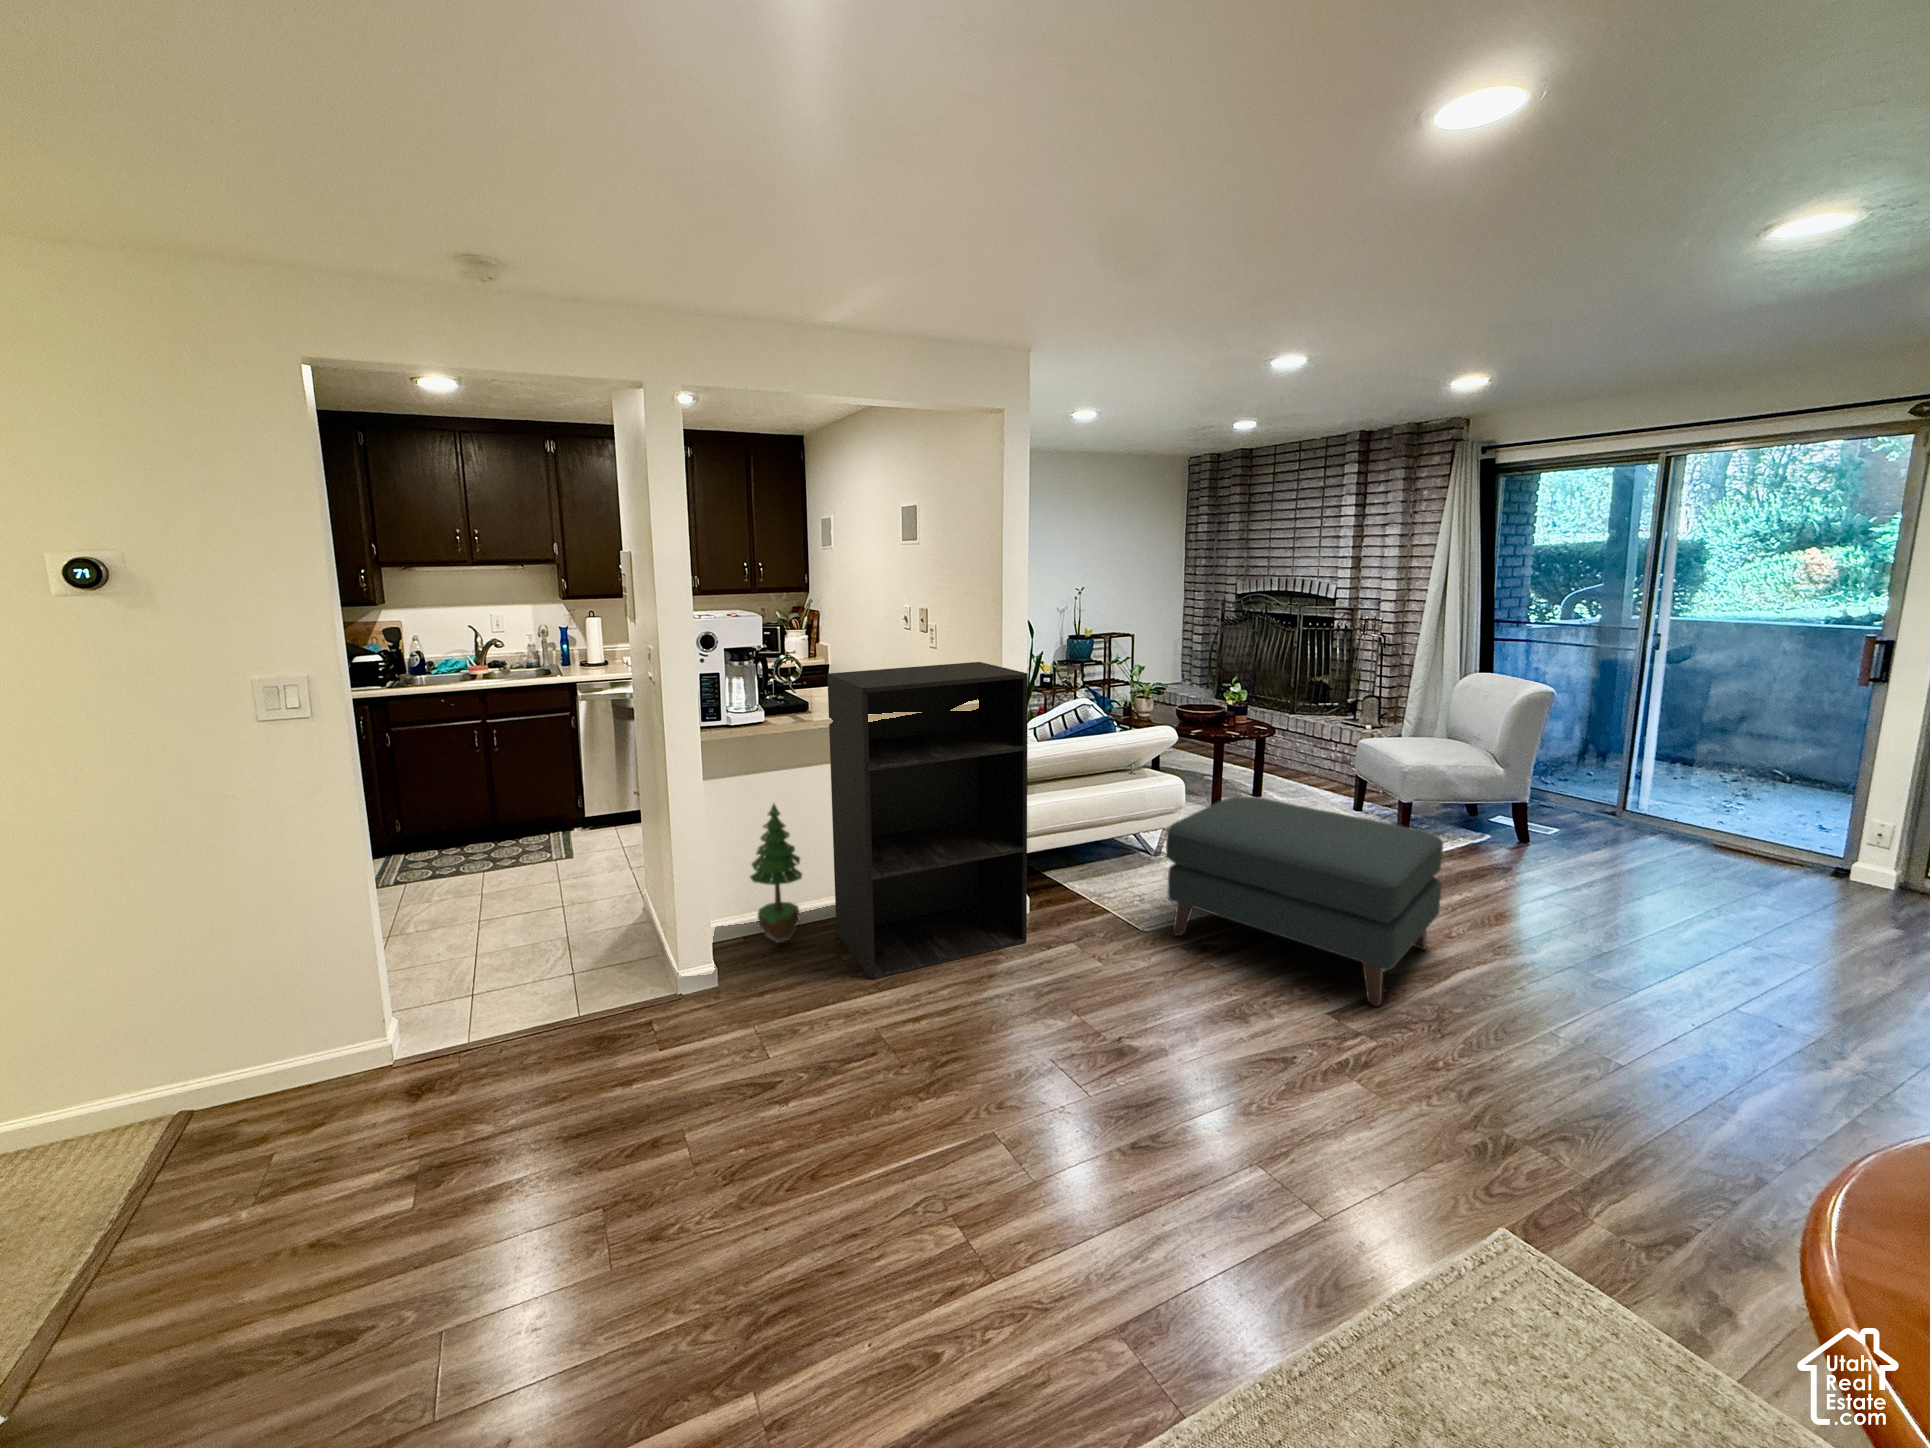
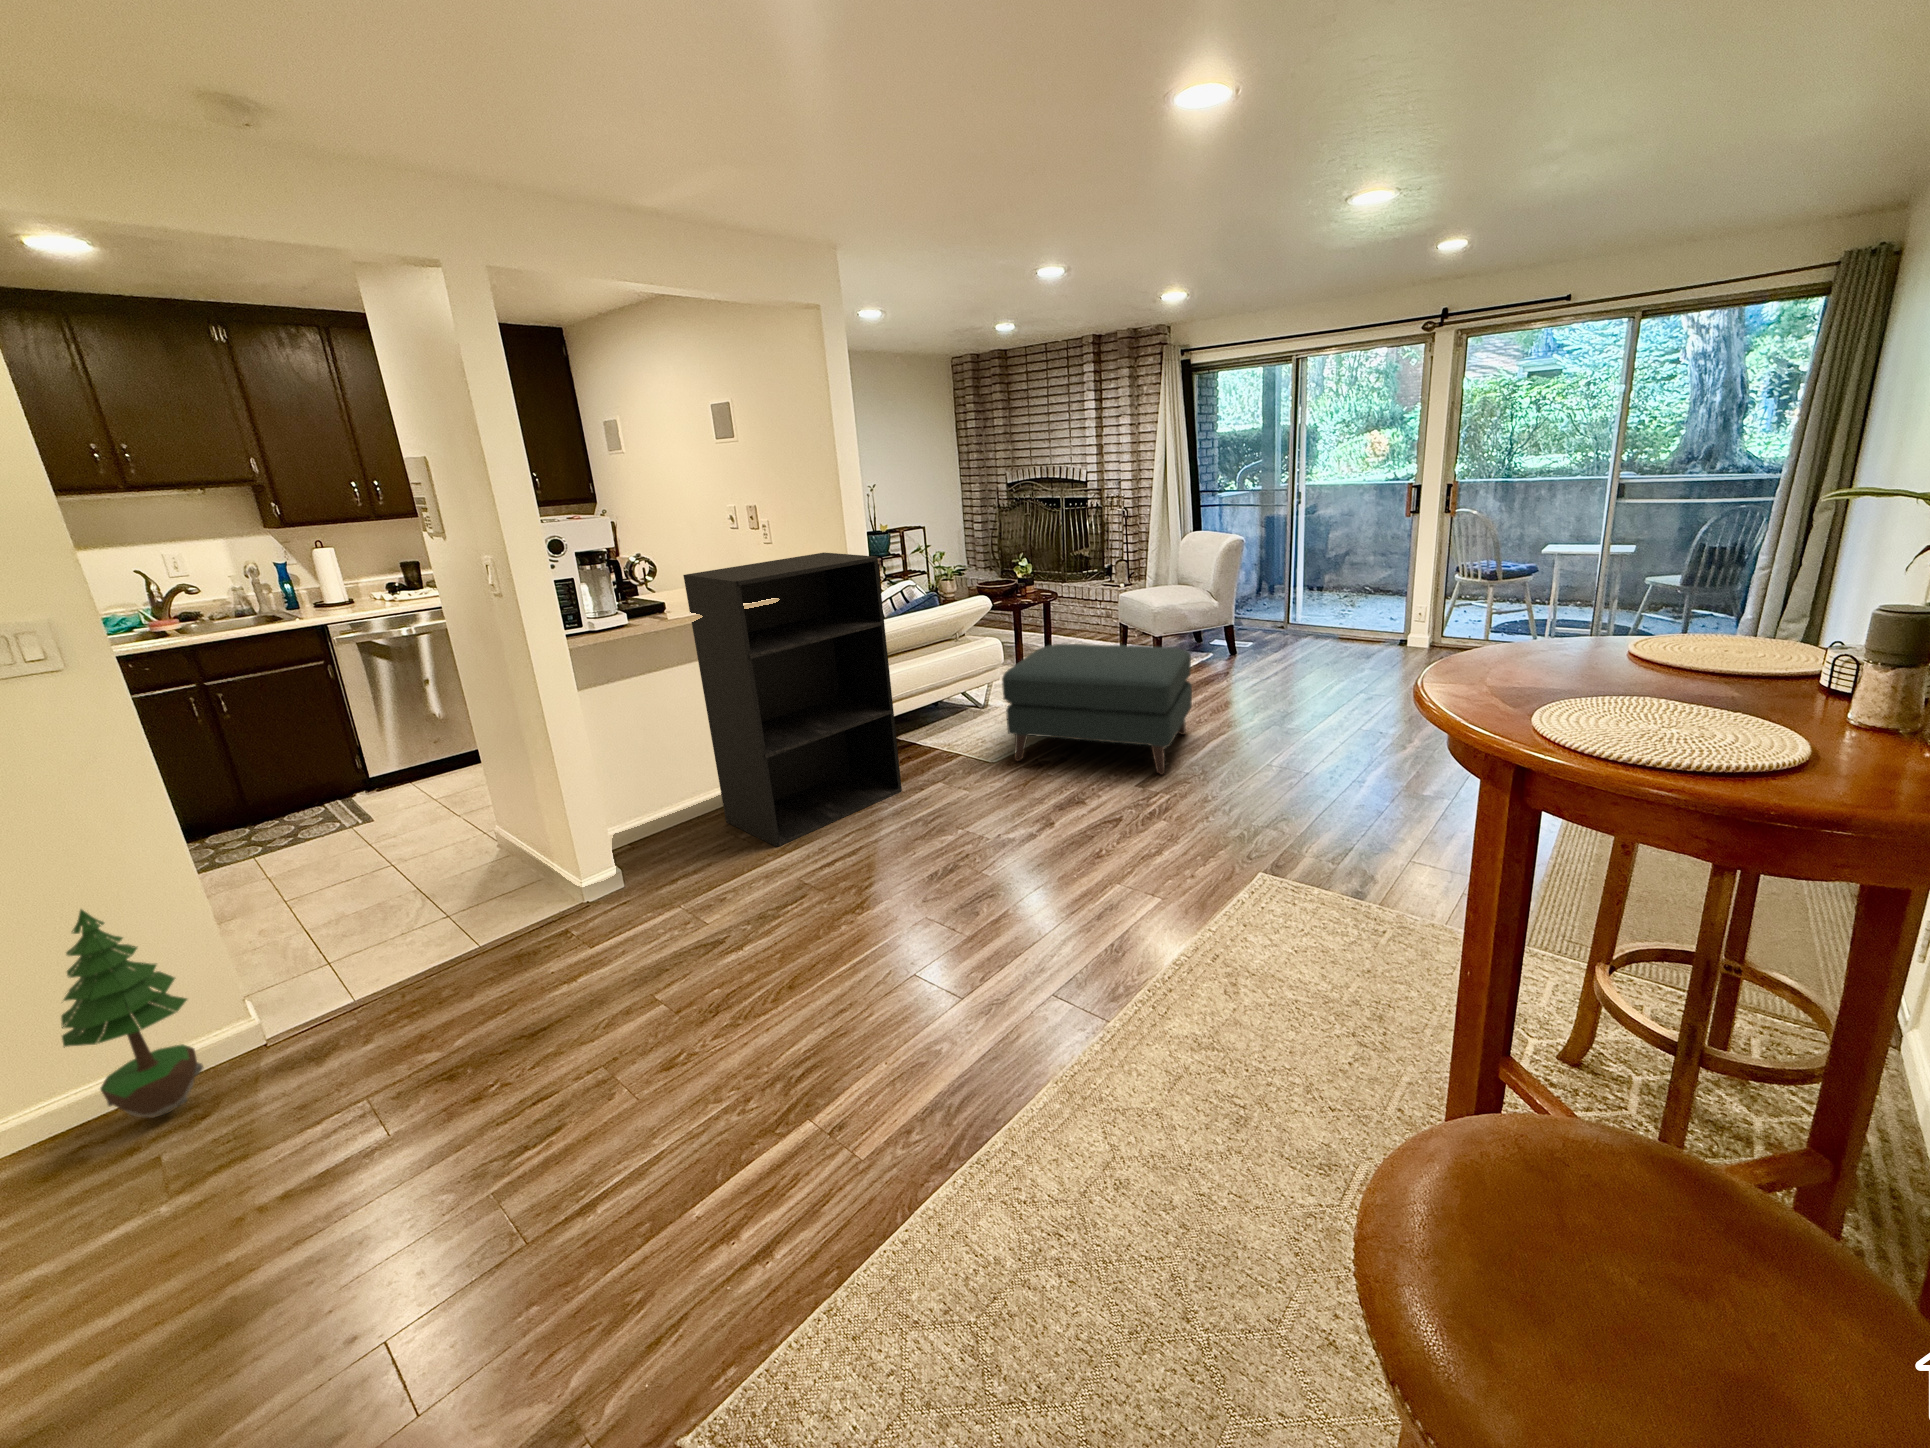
potted tree: present [750,804,802,943] -> present [61,909,203,1118]

